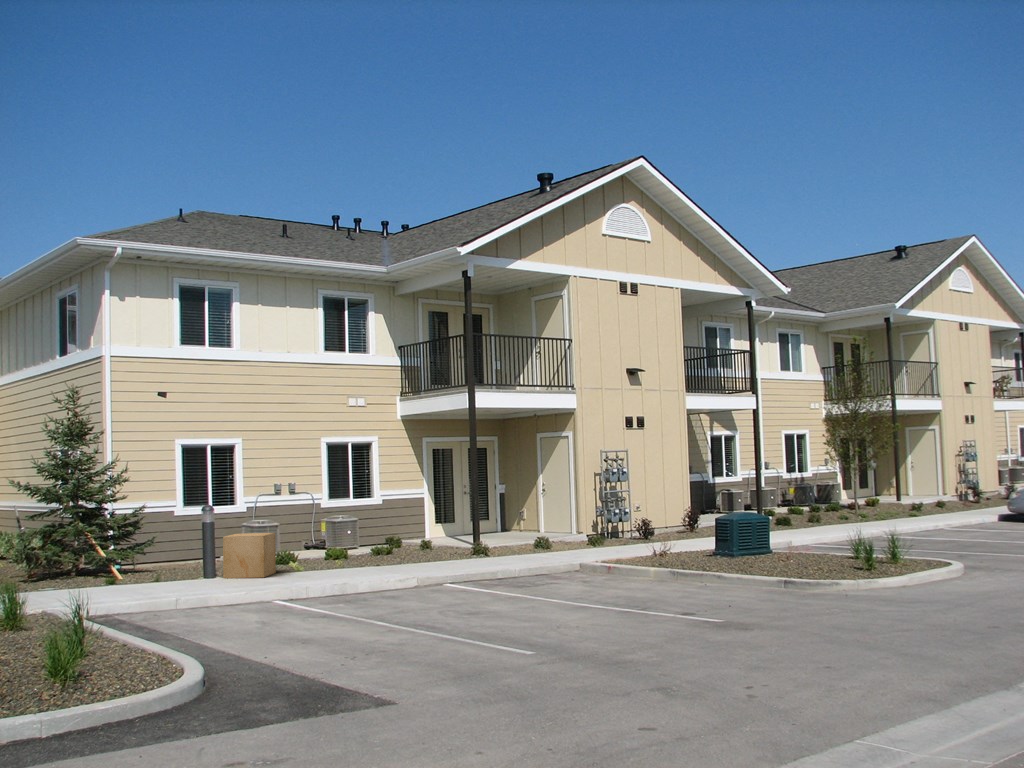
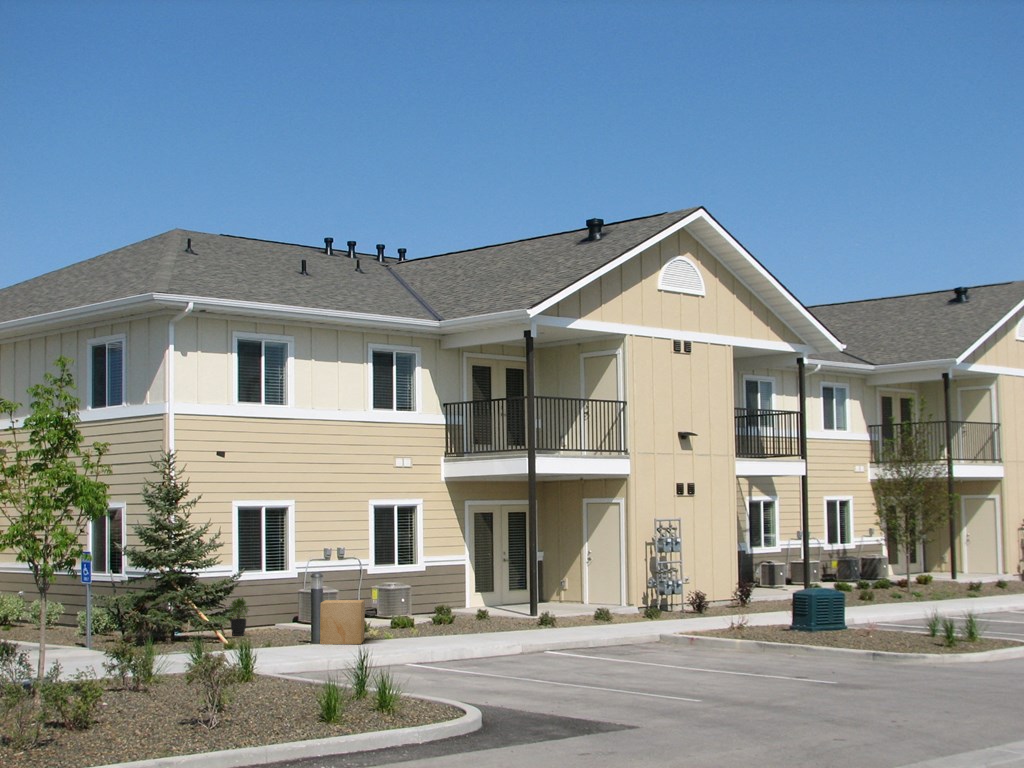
potted plant: none [147,531,172,570] -> present [229,598,248,636]

